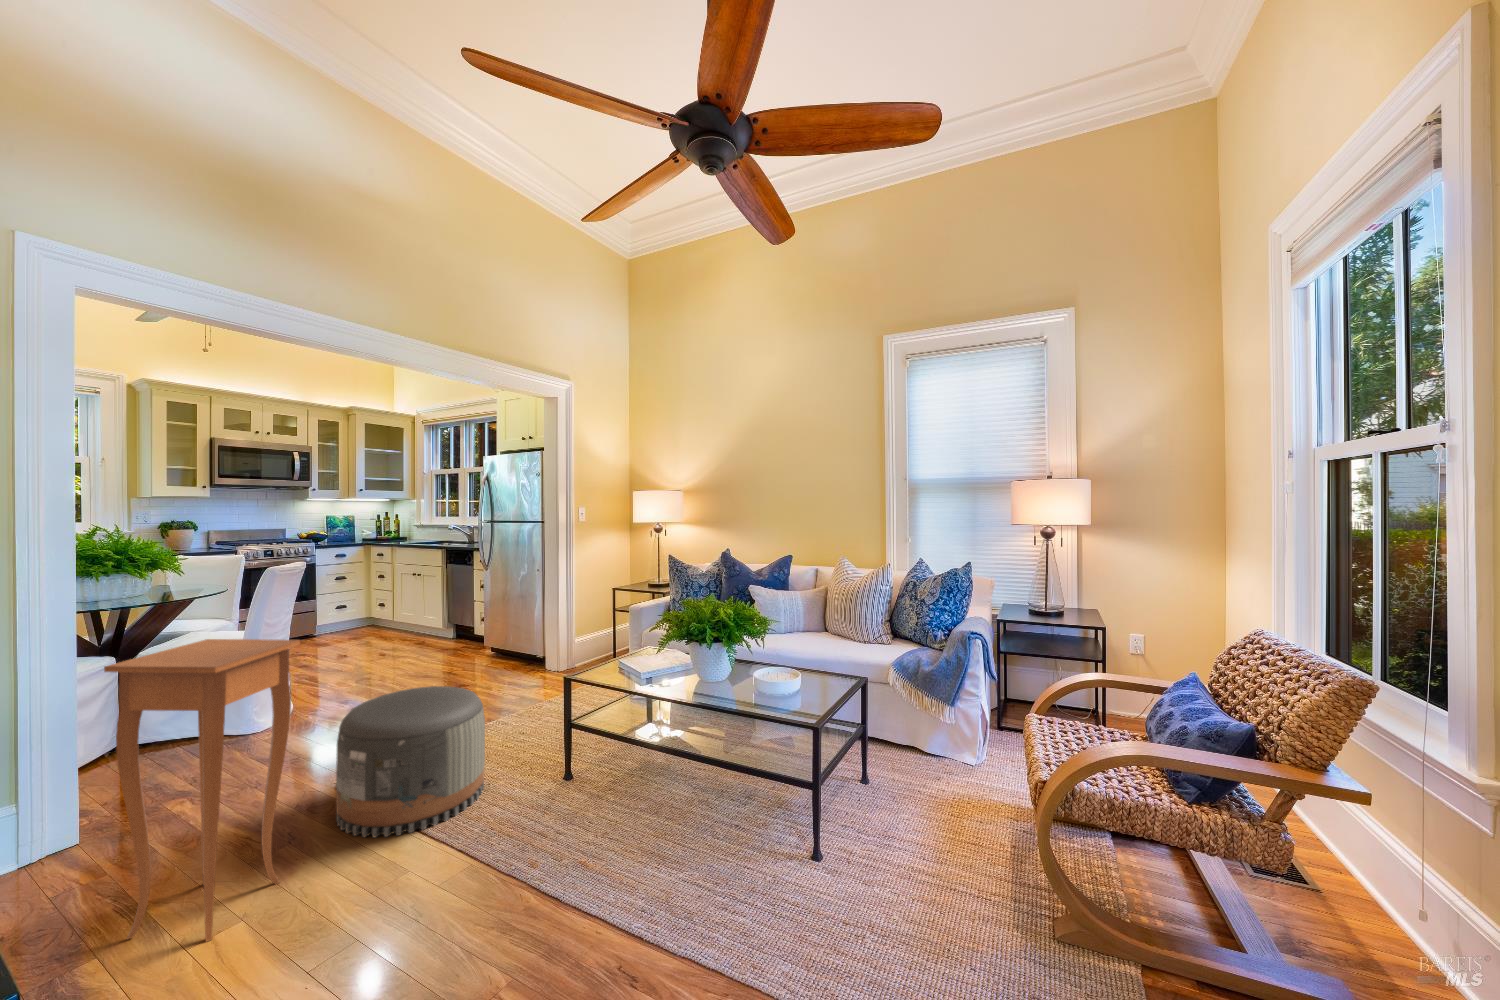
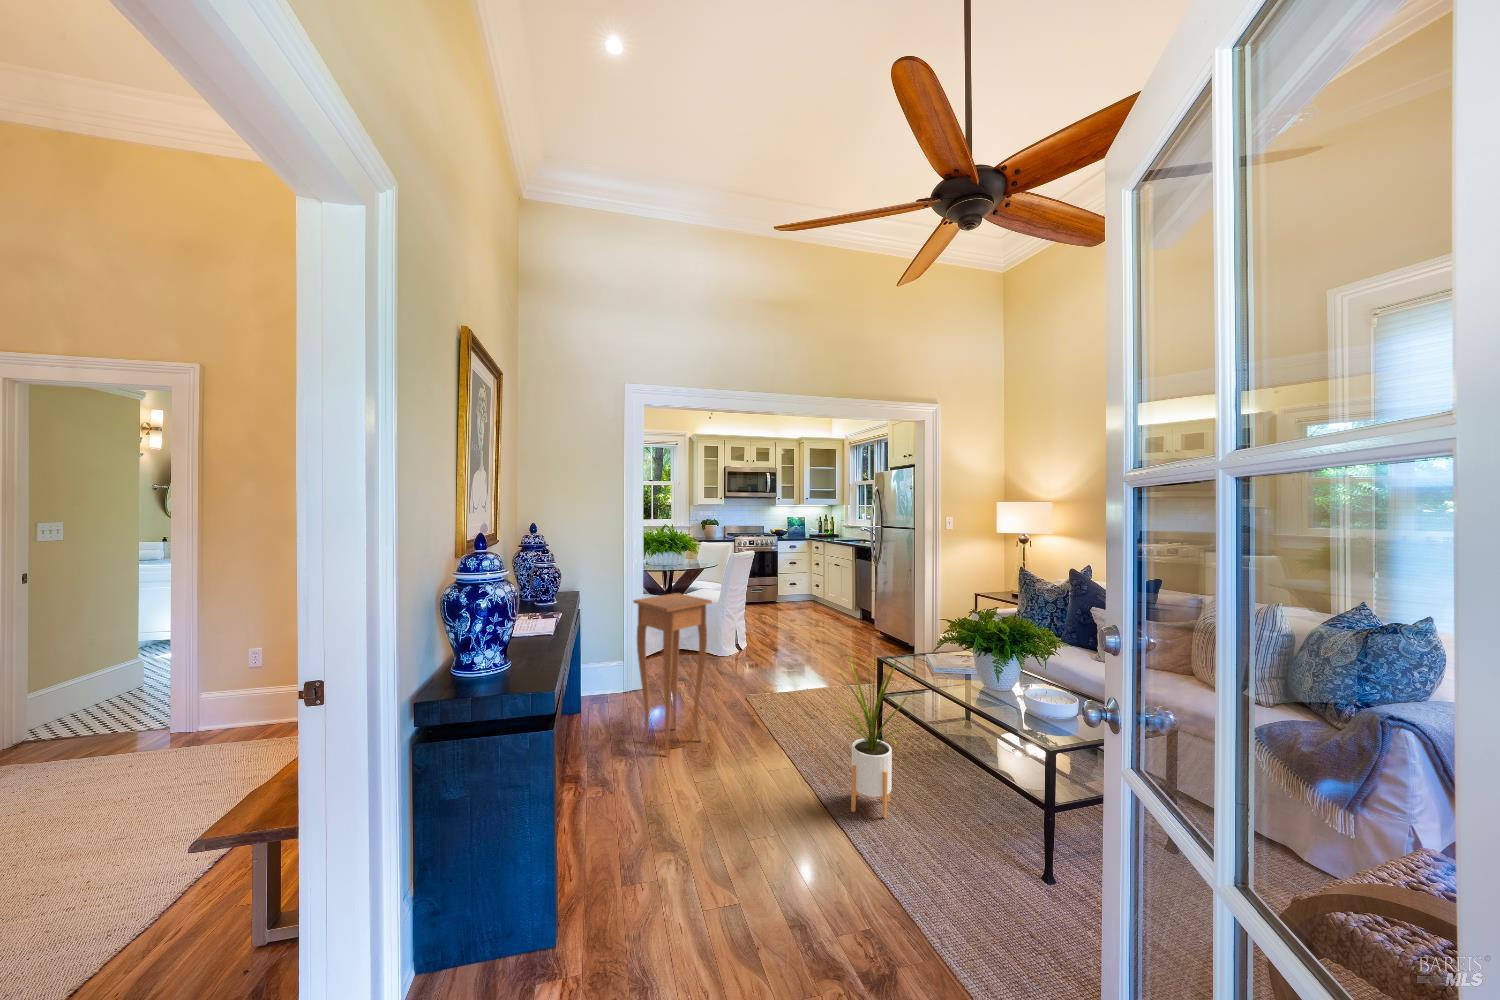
house plant: none [545,657,654,877] -> present [833,655,912,819]
pouf: present [336,686,485,838] -> none [738,645,826,742]

